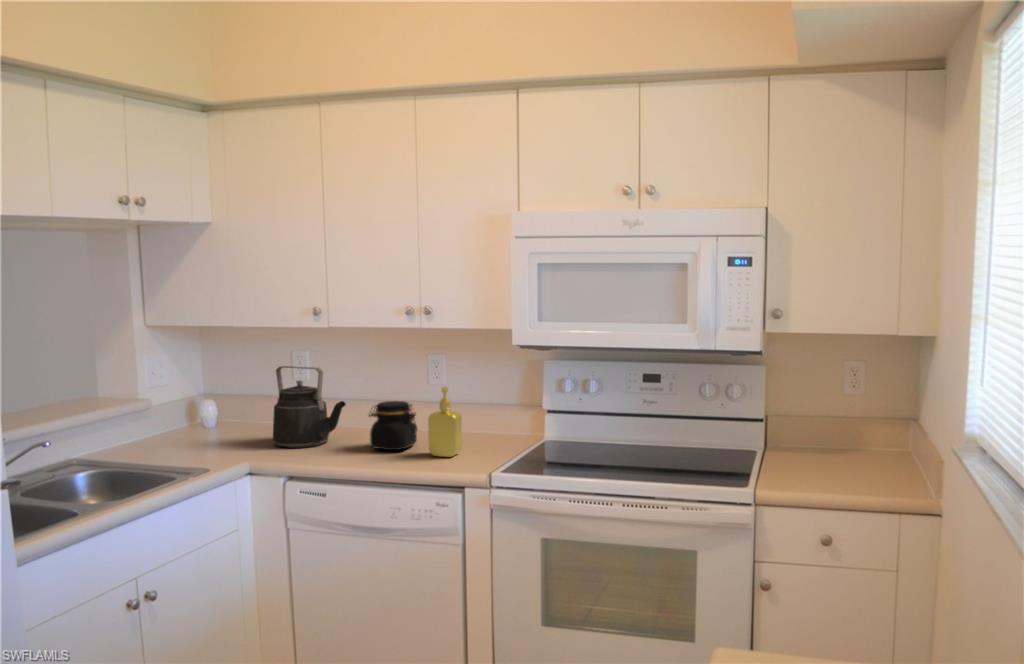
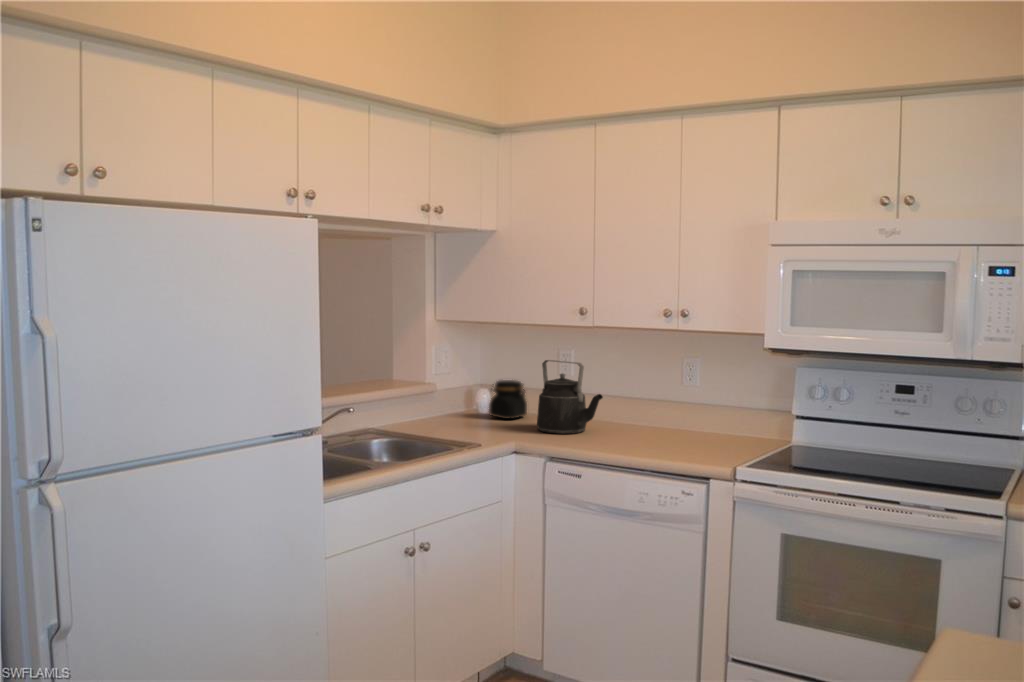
soap dispenser: present [428,387,462,457] -> none [677,385,710,451]
jar: present [369,401,417,450] -> present [489,380,527,419]

